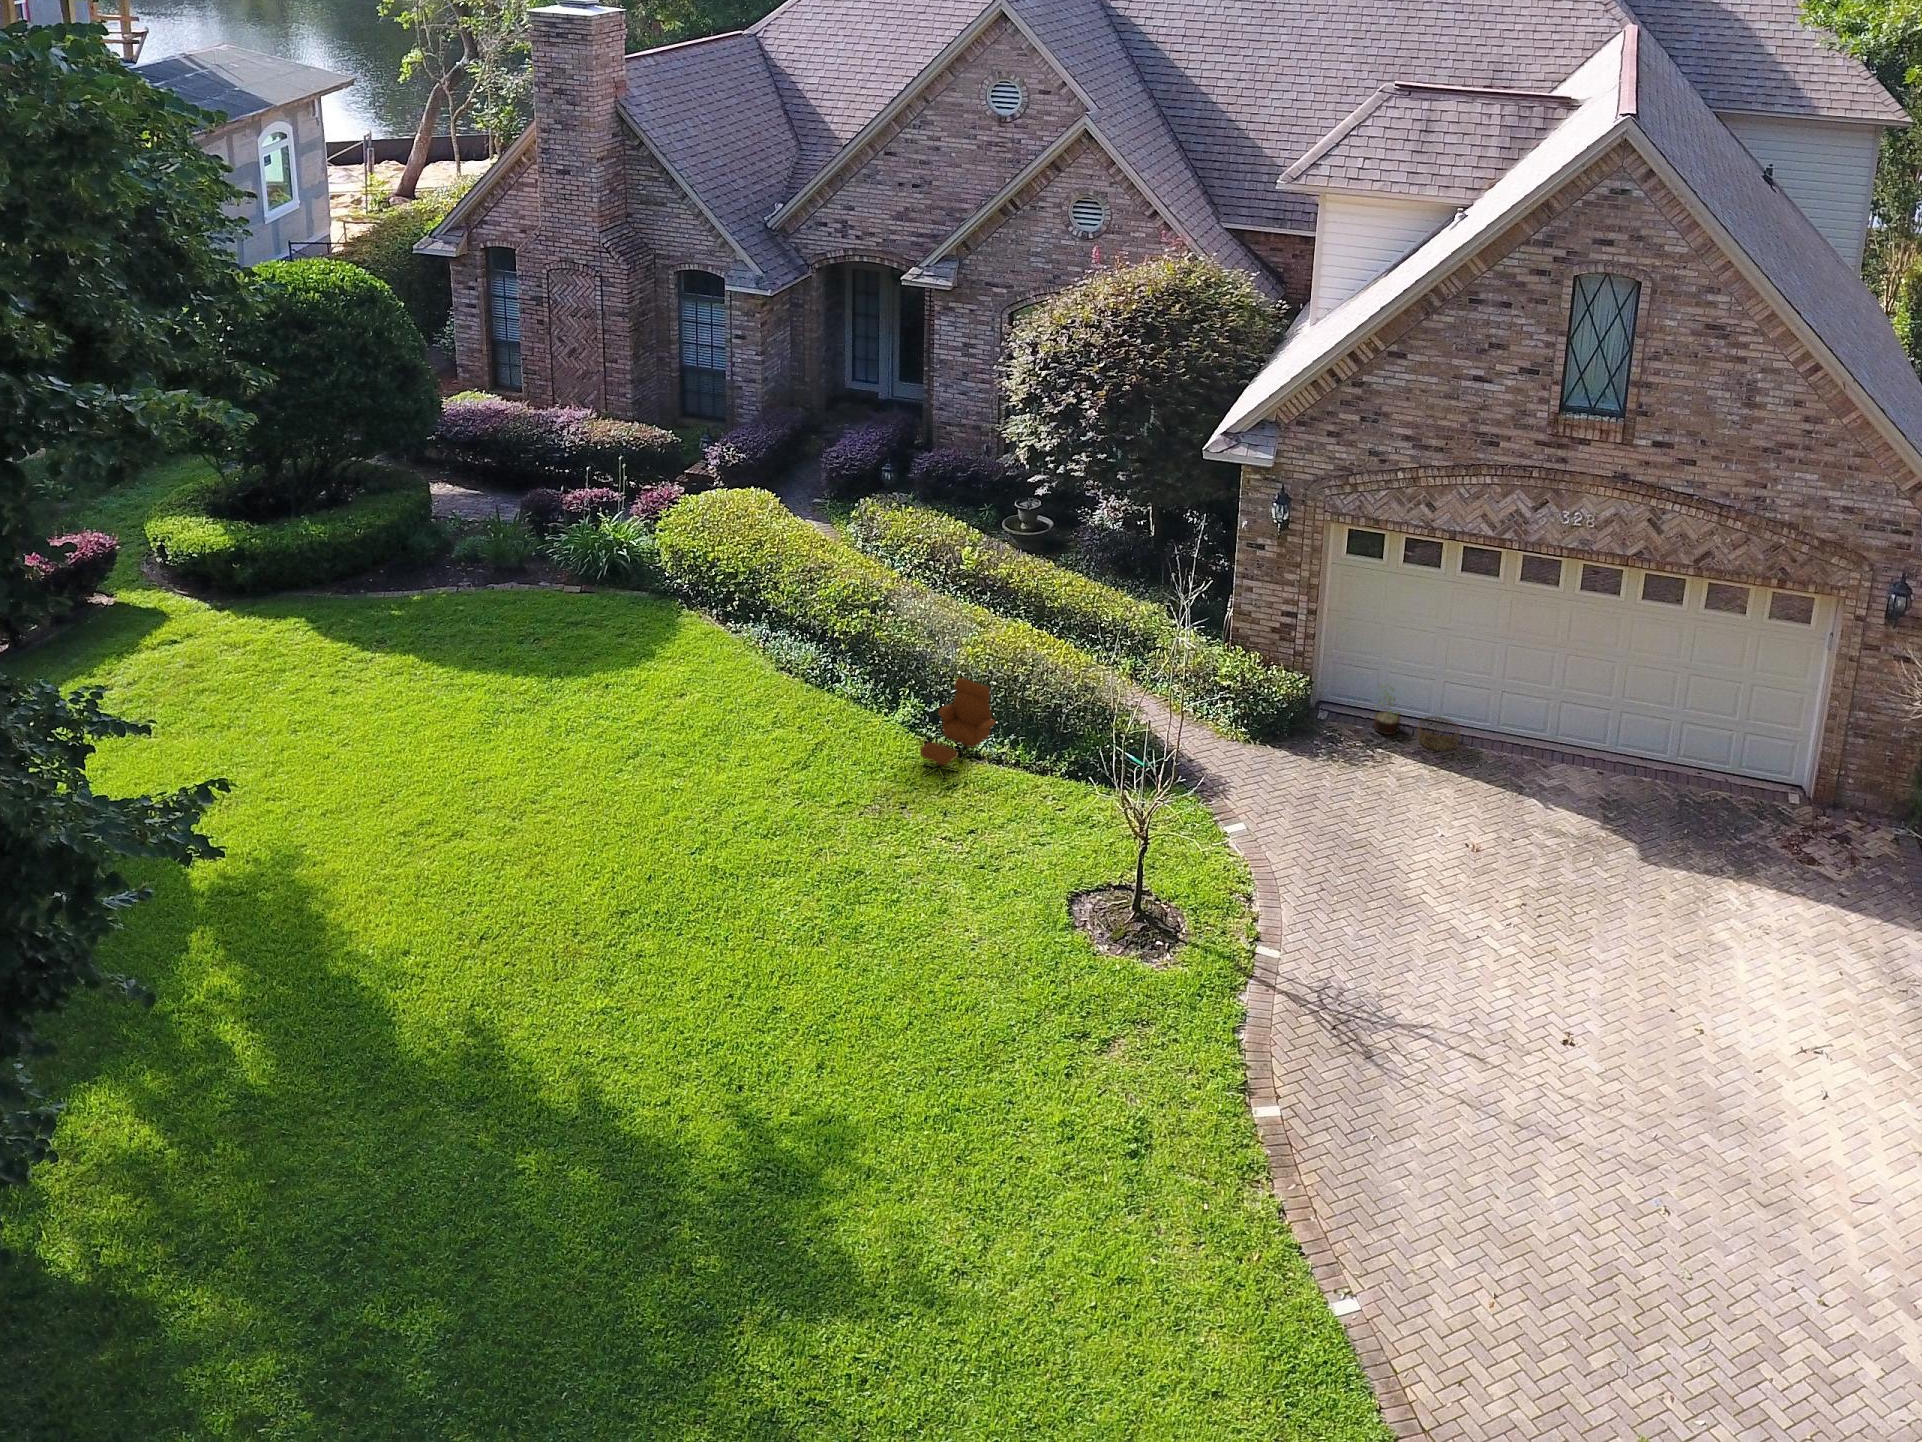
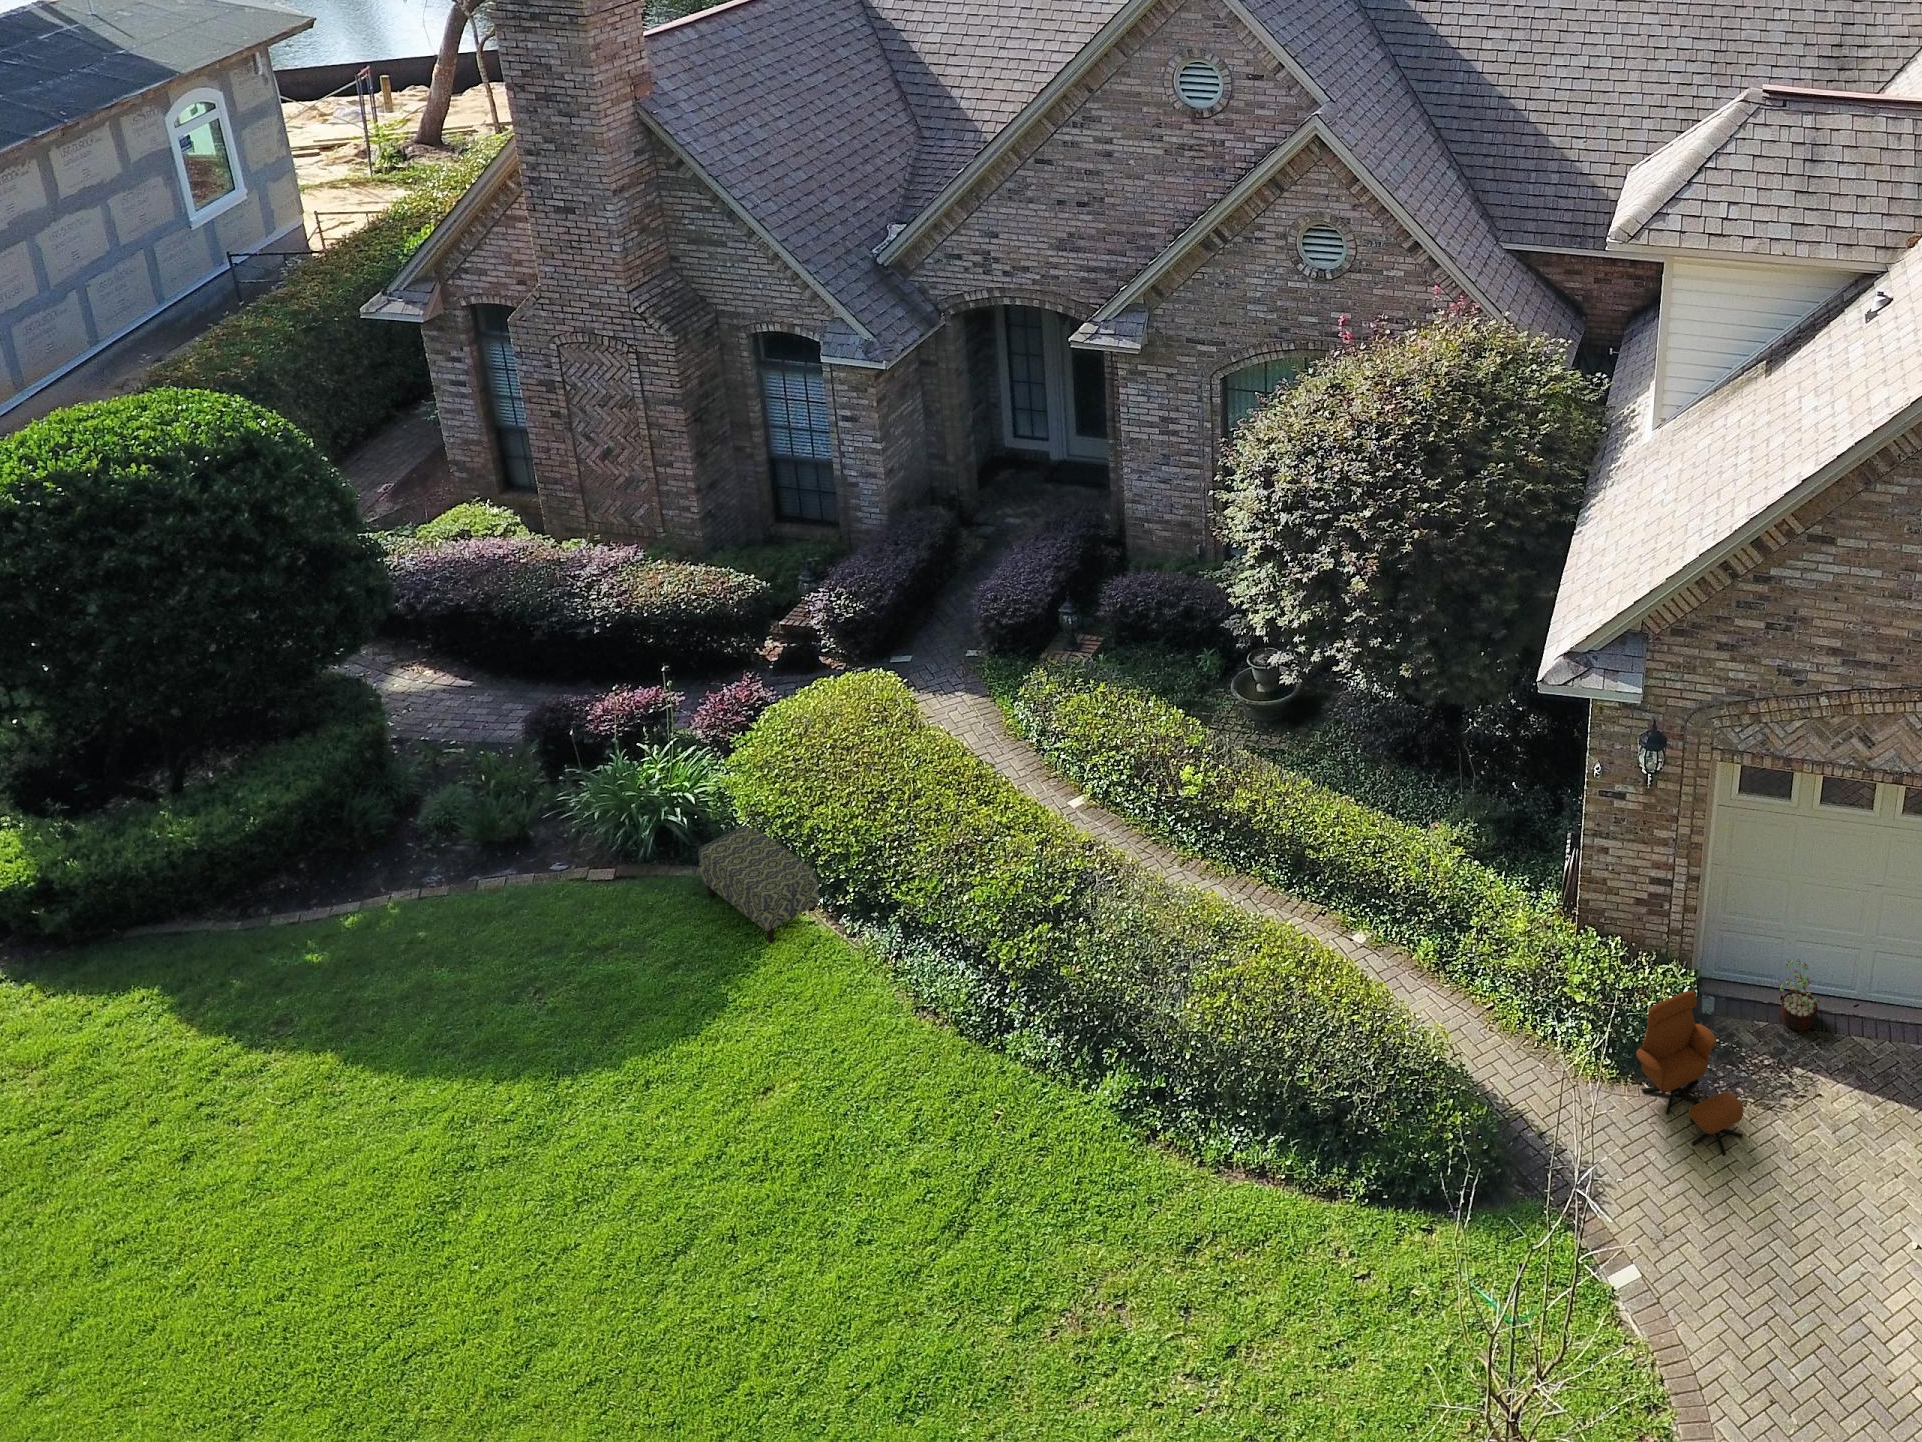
bench: none [637,561,715,631] -> present [698,825,819,944]
lounge chair: present [920,677,995,780] -> present [1636,991,1743,1156]
basket: present [1418,717,1460,750] -> none [1842,997,1903,1055]

